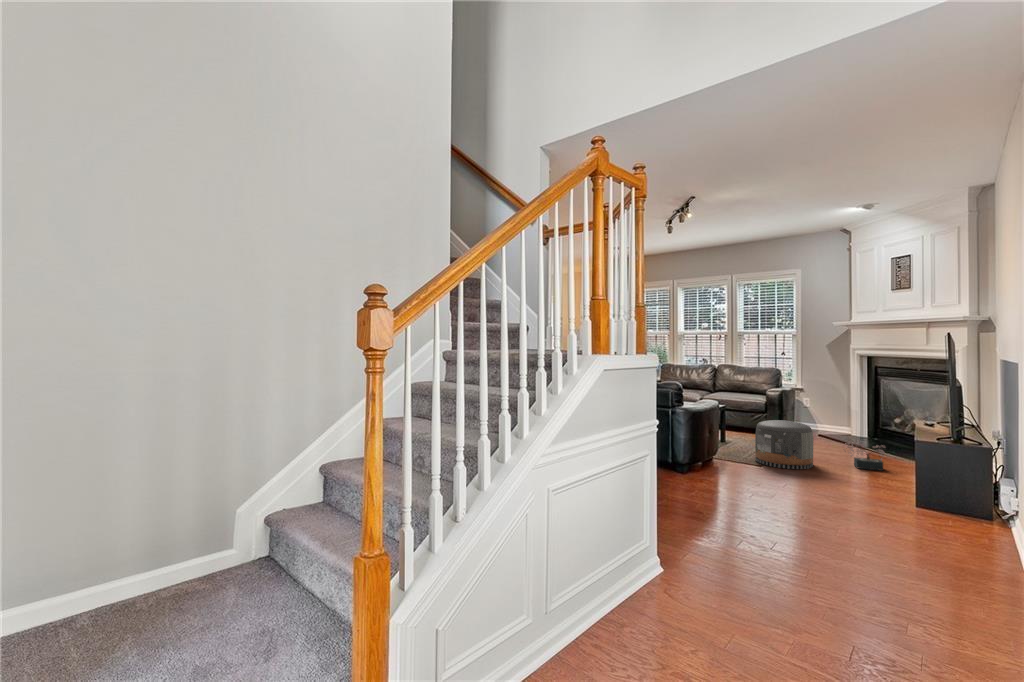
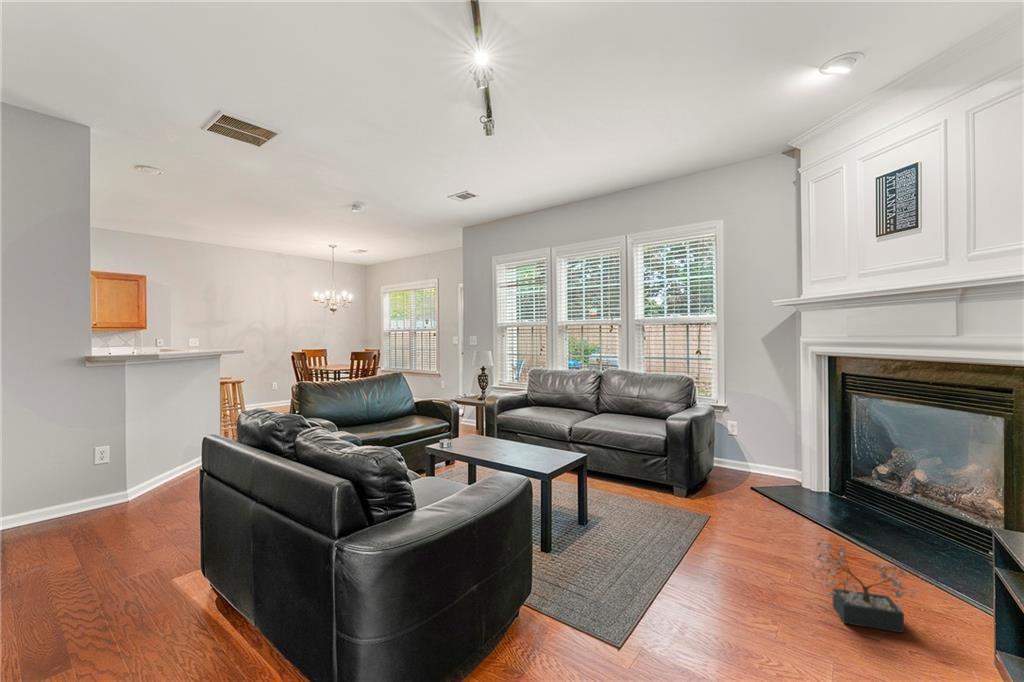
pouf: present [755,420,813,469] -> none [626,500,747,638]

